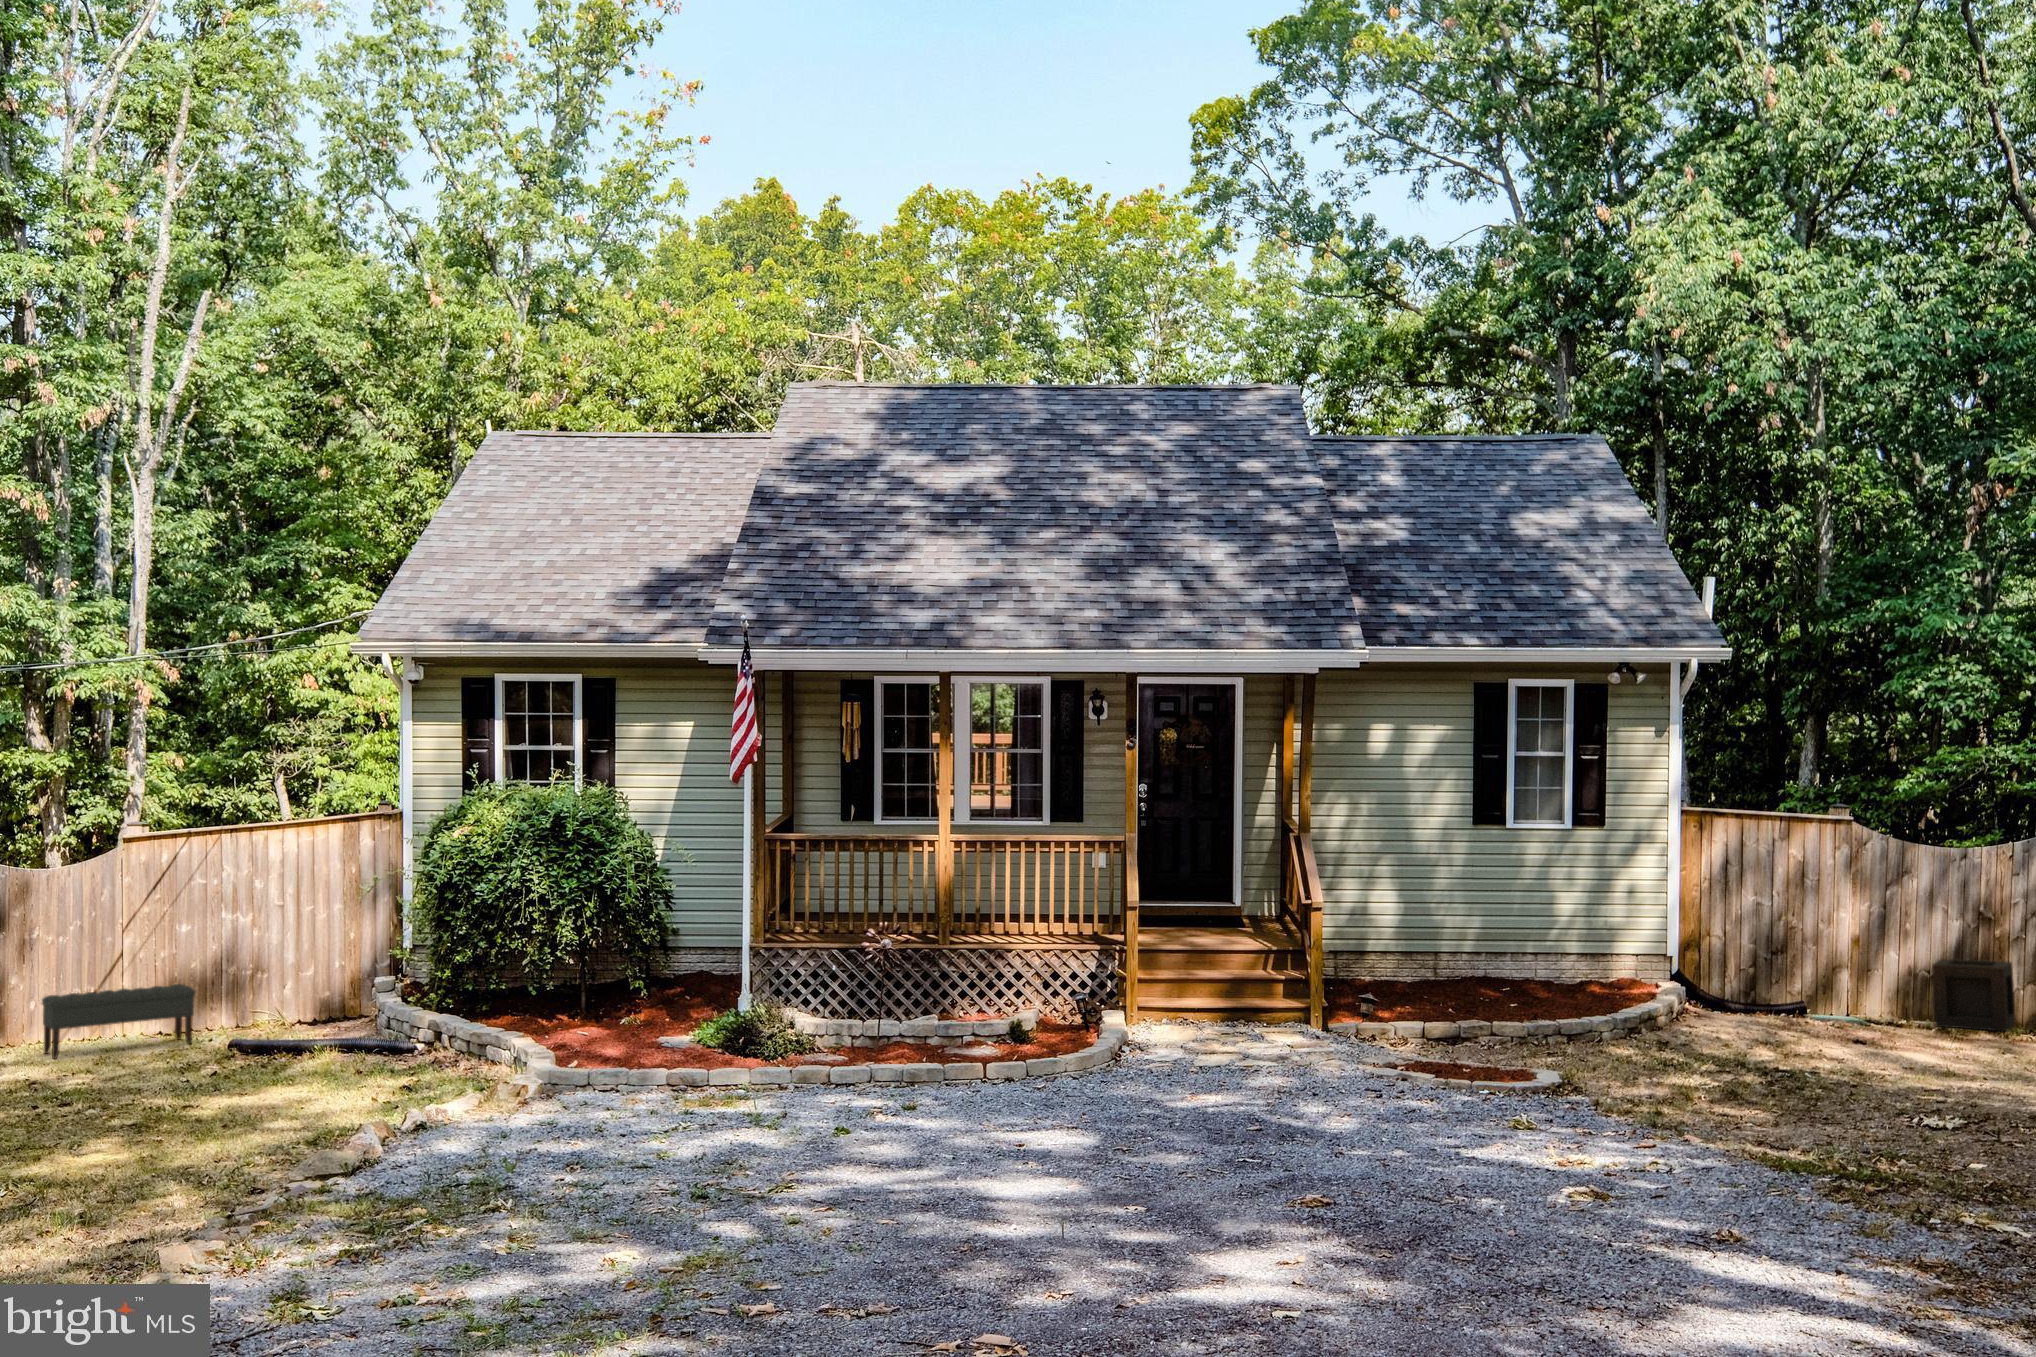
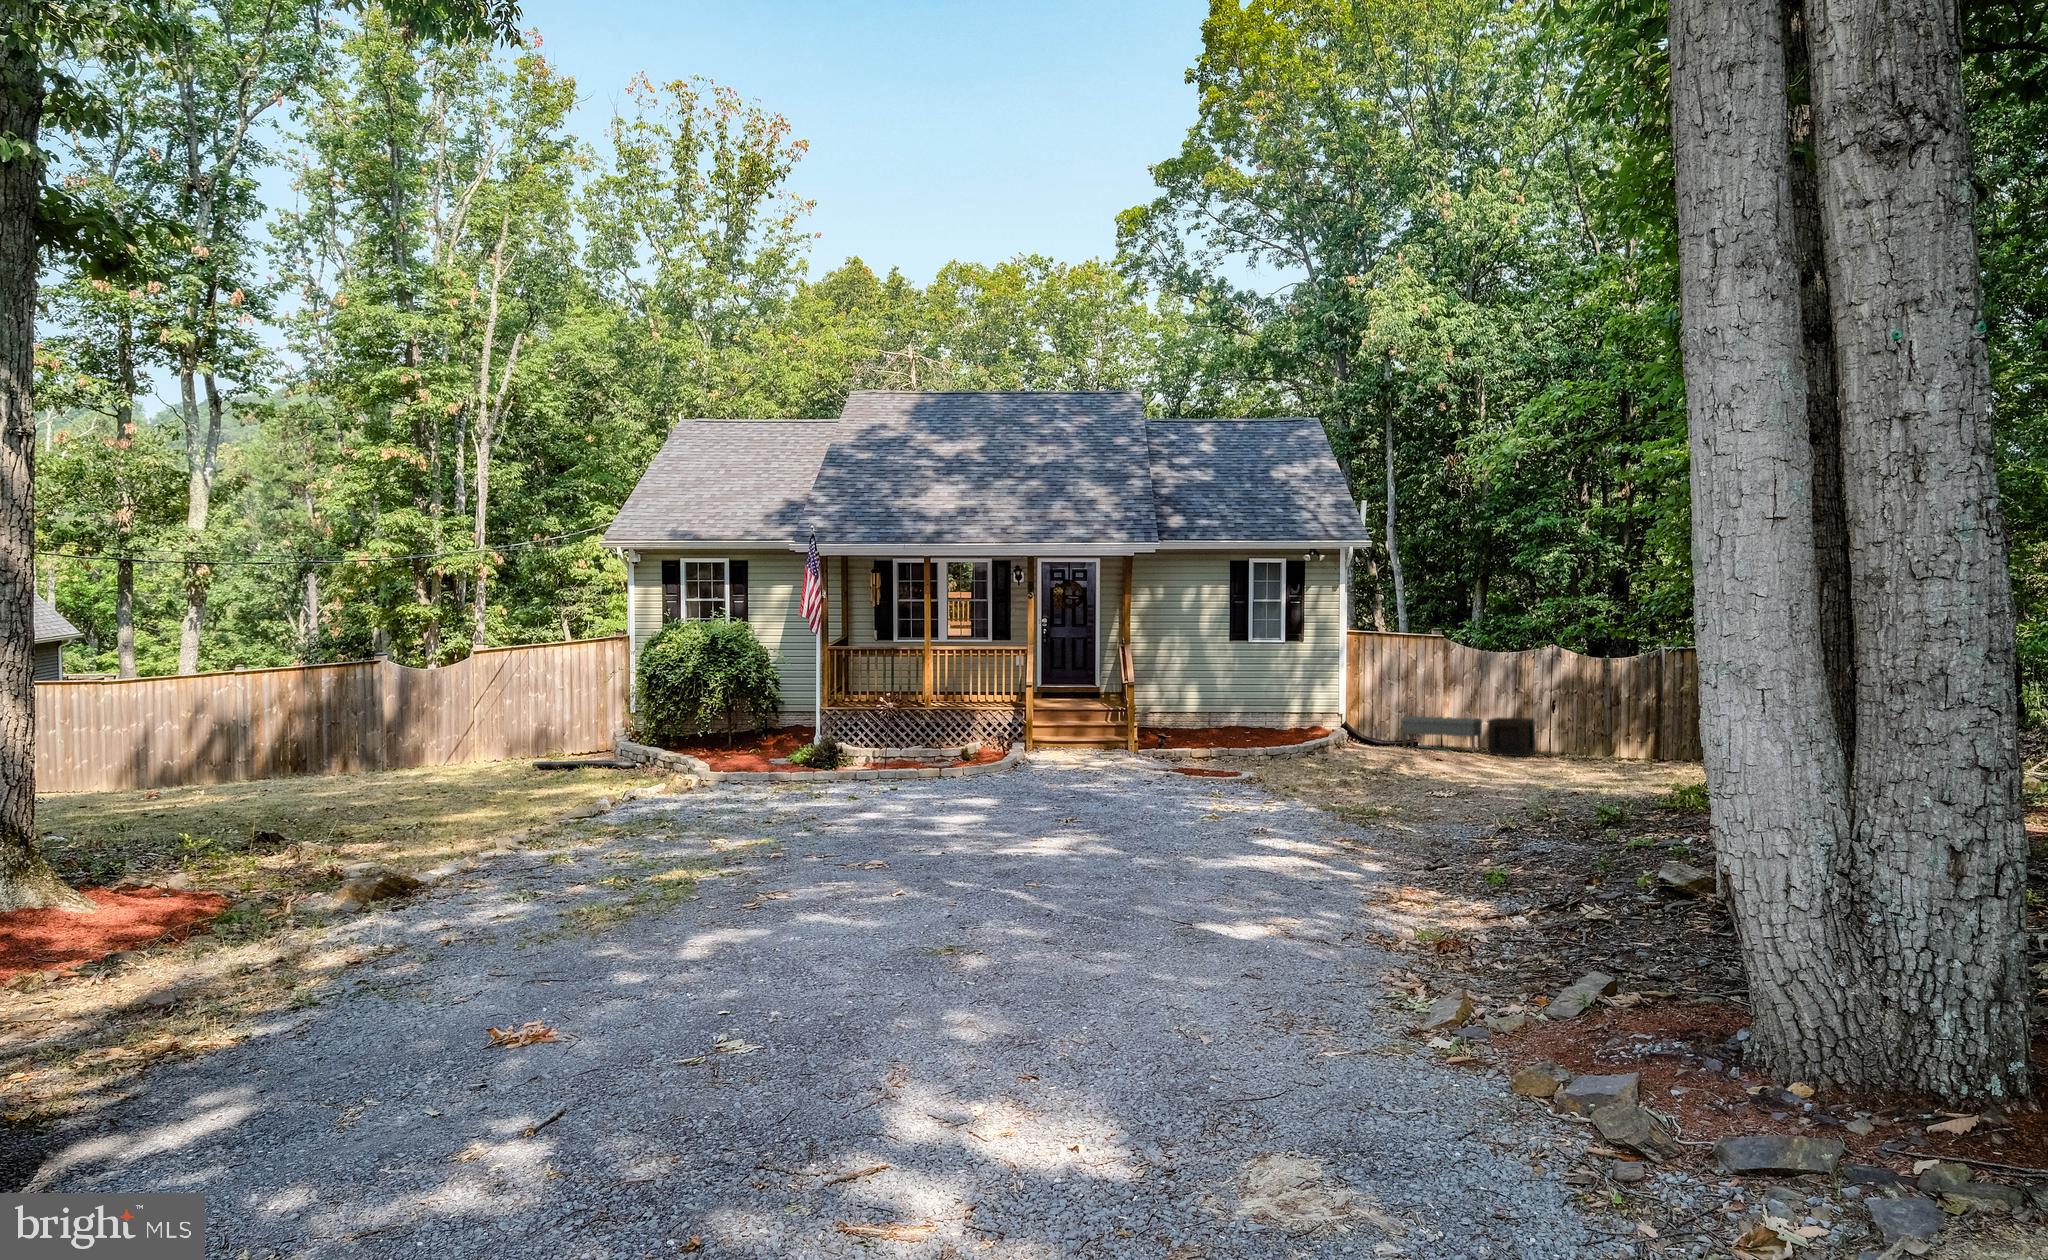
bench: present [42,984,195,1059] -> present [1401,716,1482,752]

